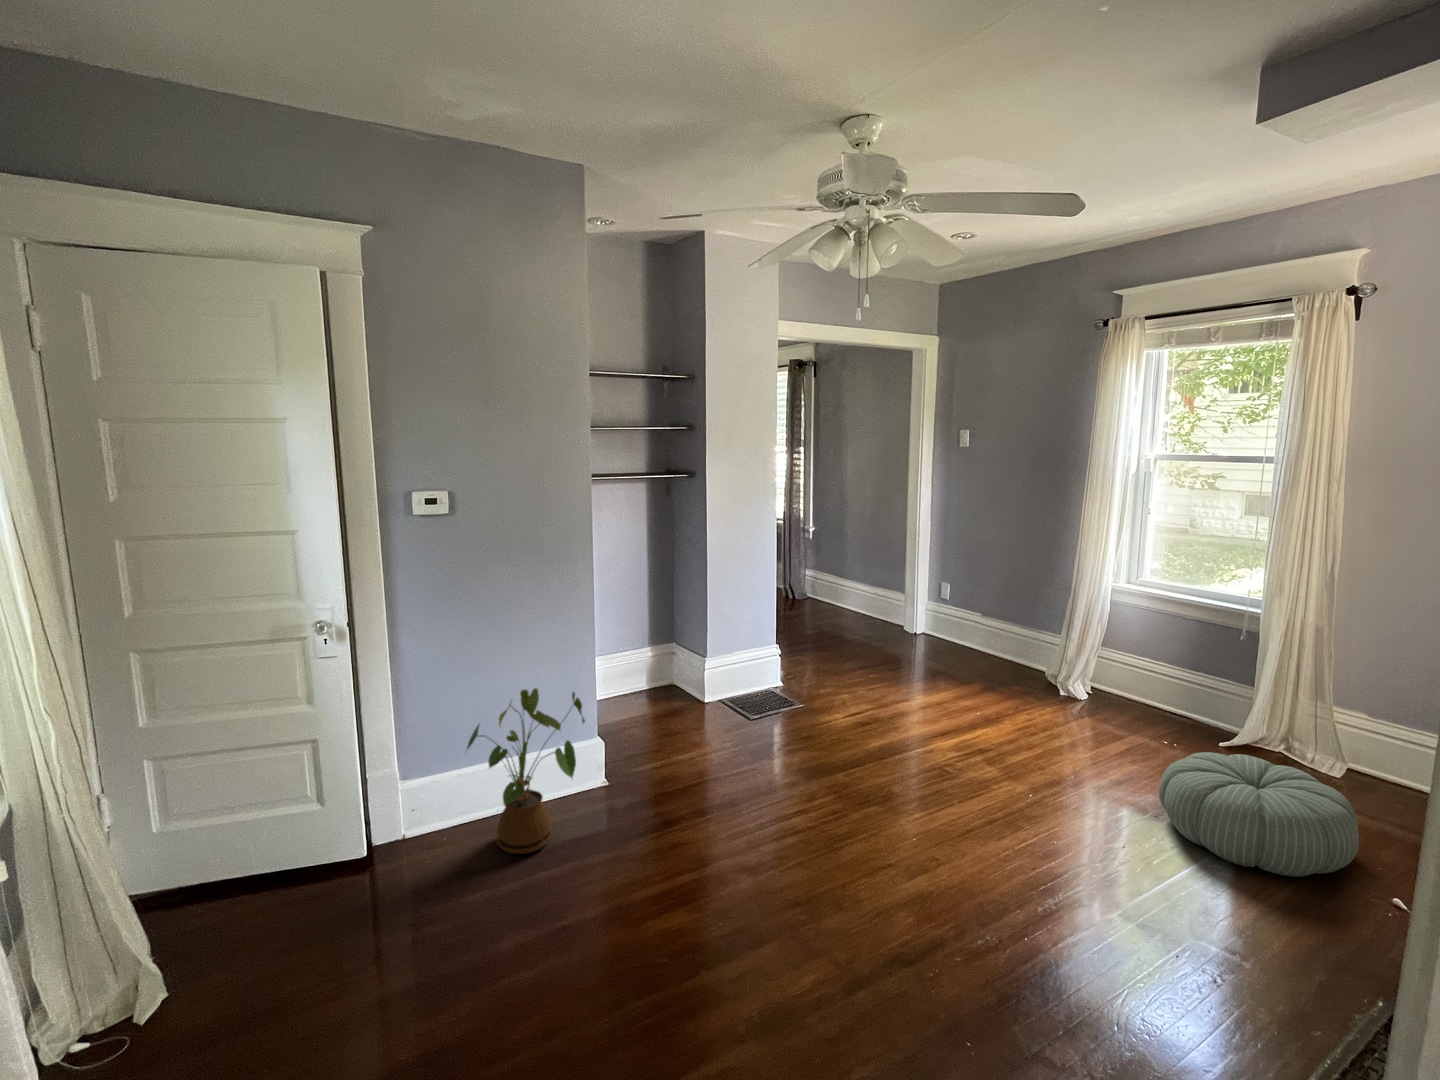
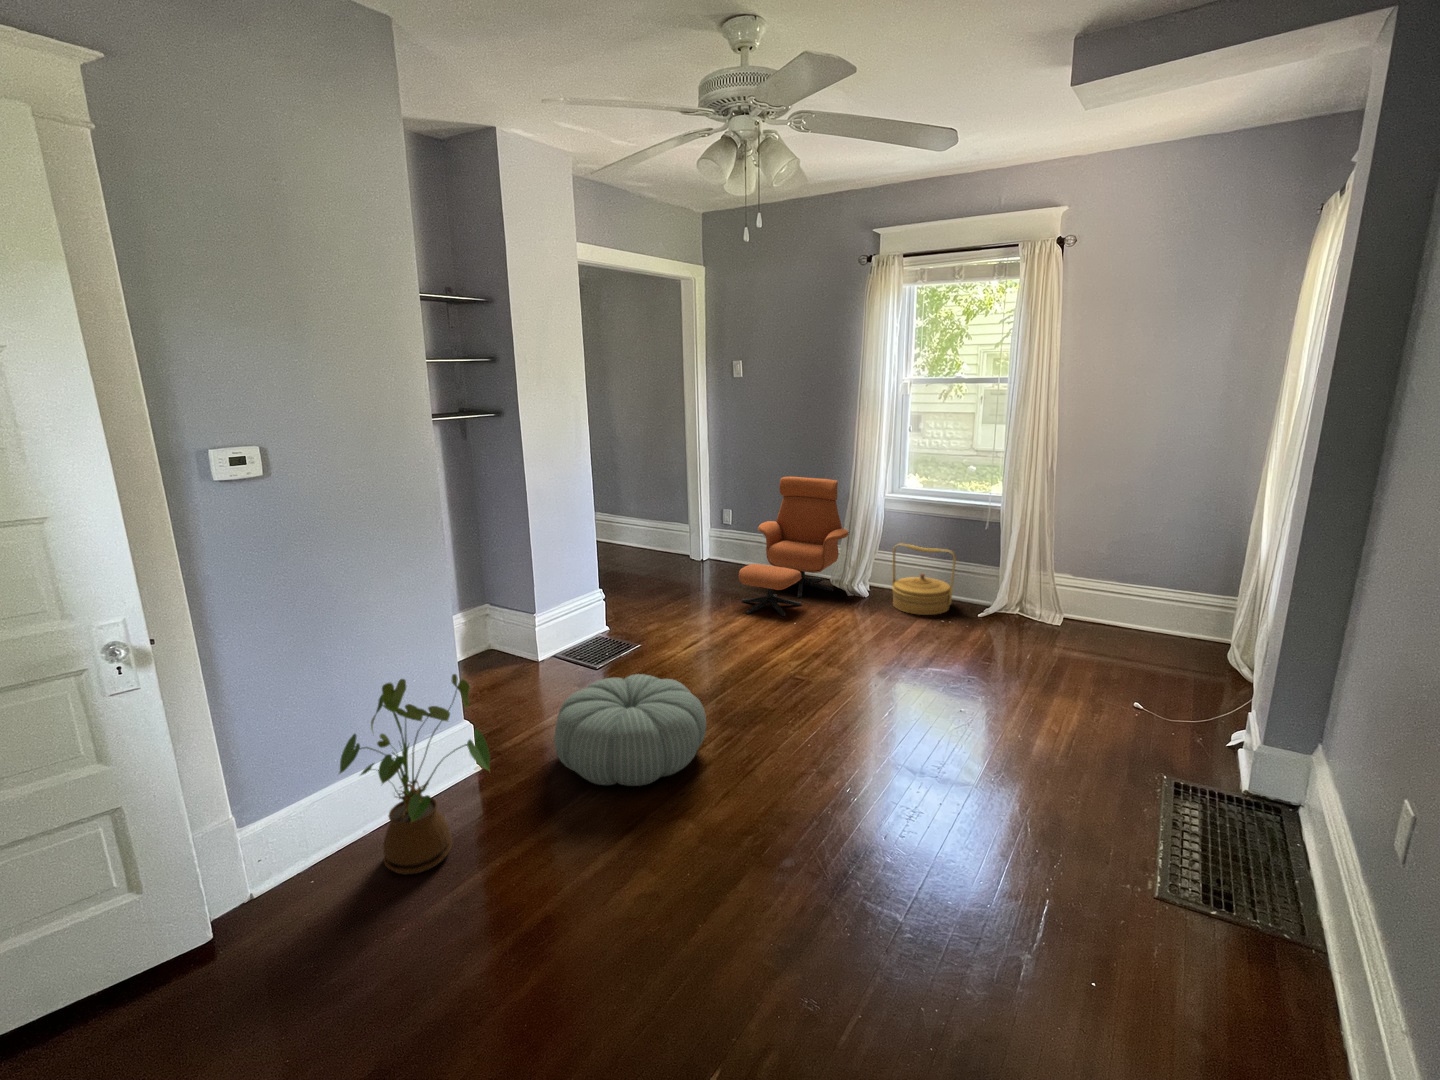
lounge chair: none [927,554,1067,703] -> present [739,477,849,616]
woven basket: none [1109,642,1193,734] -> present [892,543,956,615]
pouf: present [1159,752,1359,877] -> present [554,674,706,786]

